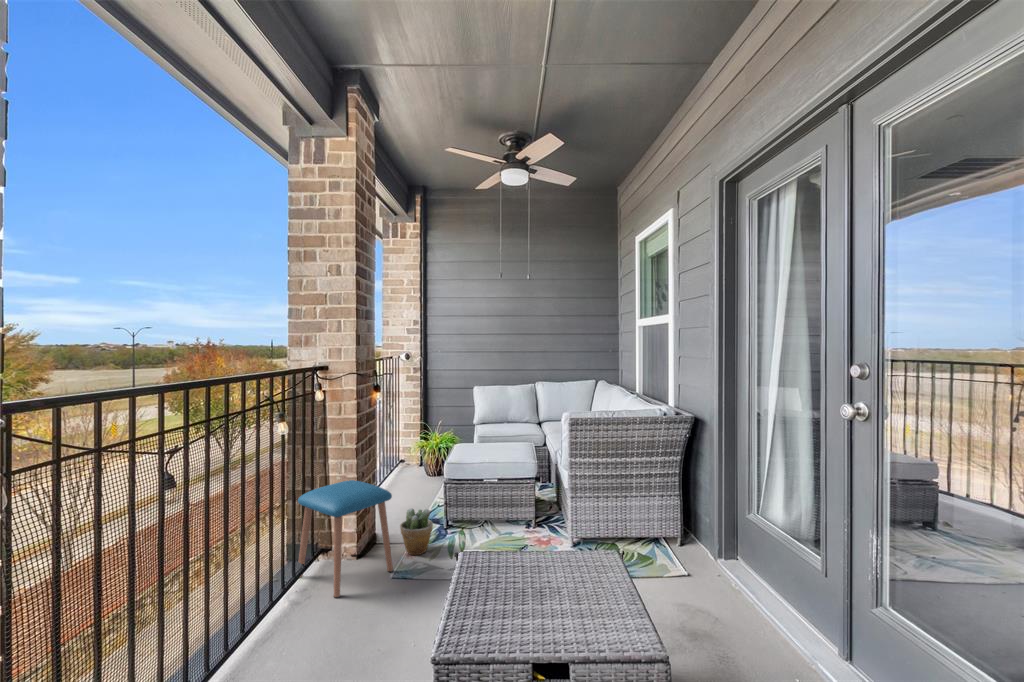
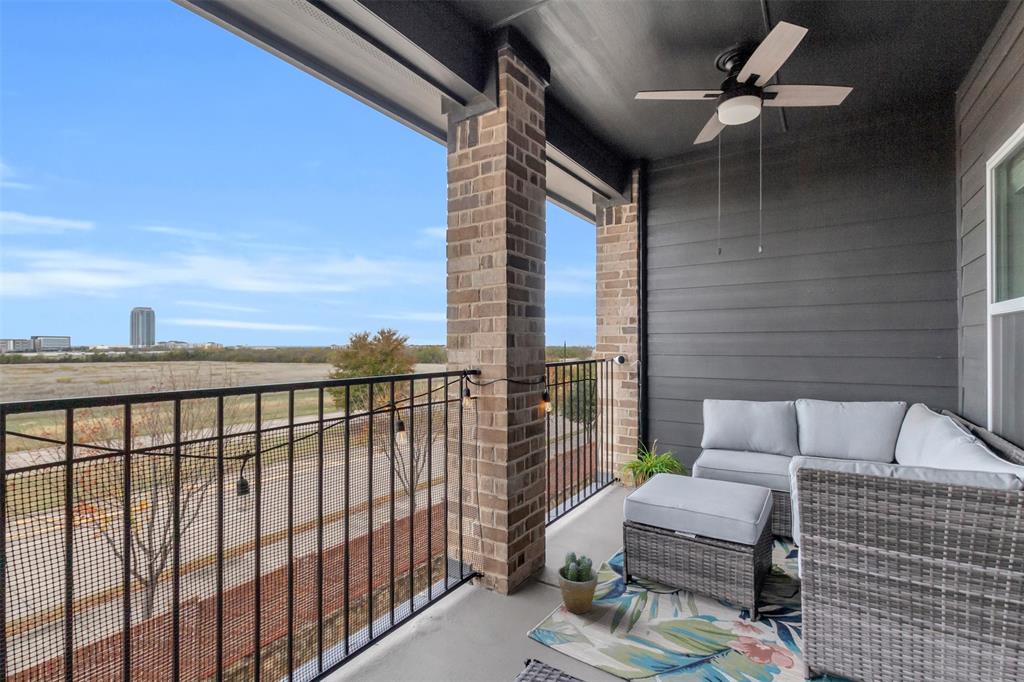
stool: present [298,480,393,598] -> none [440,505,537,647]

